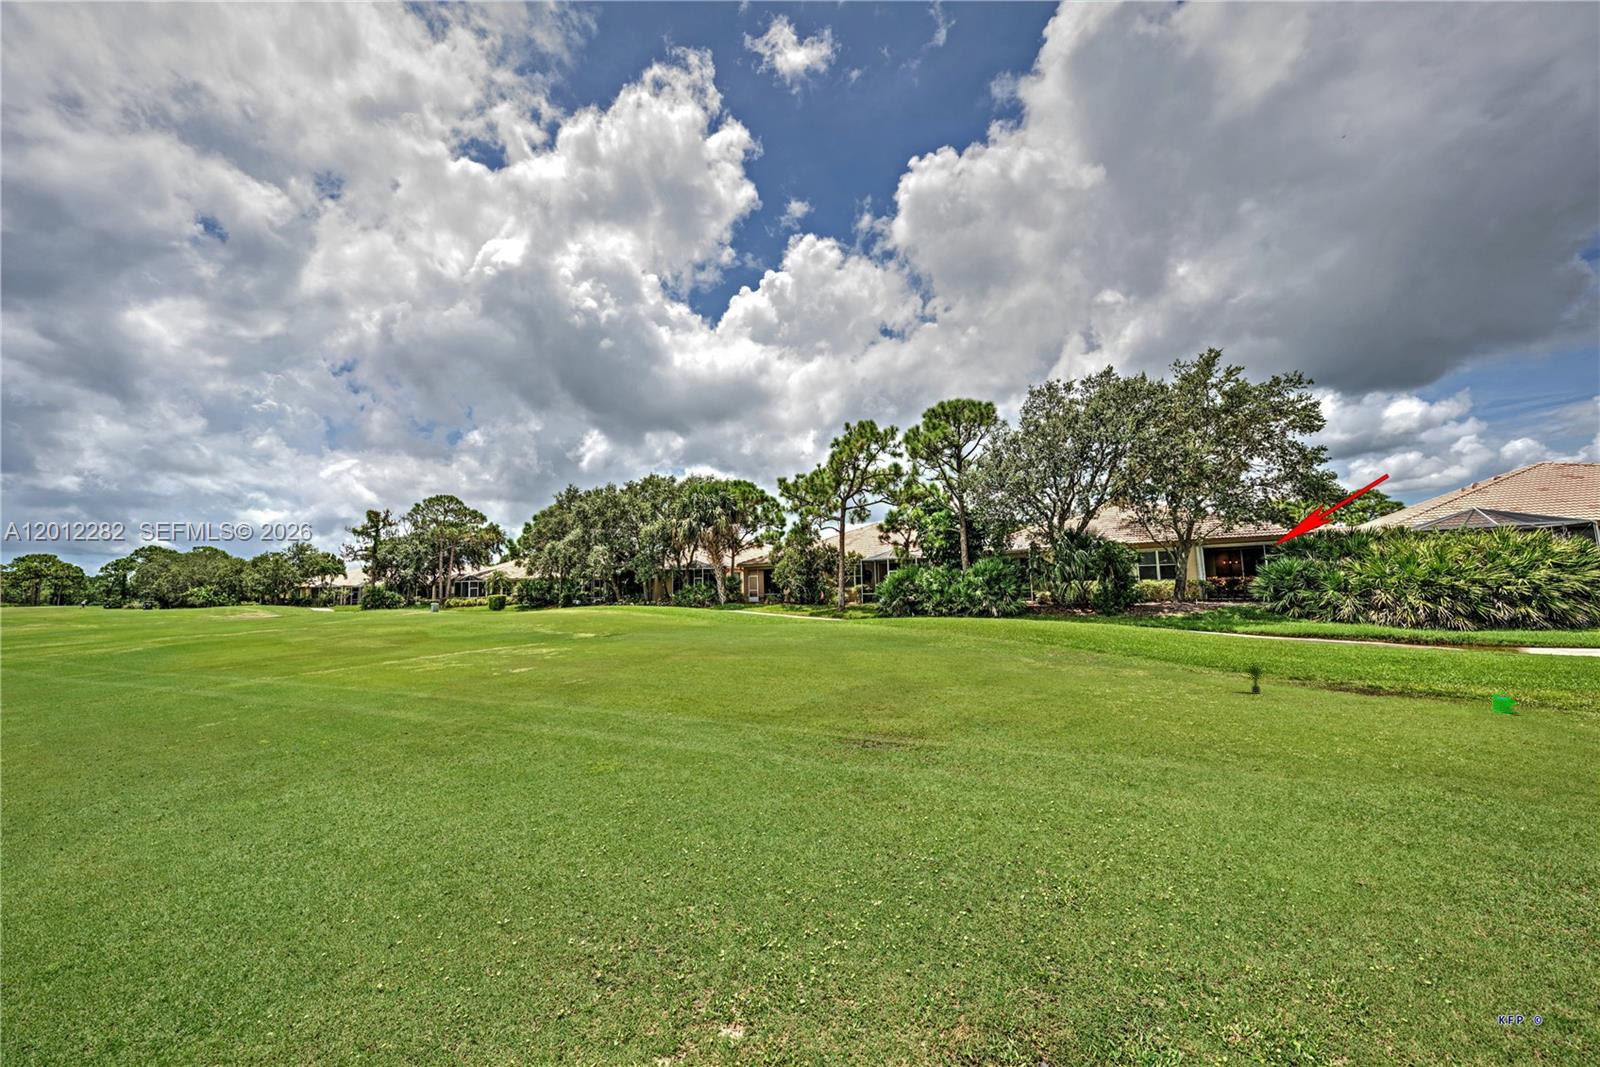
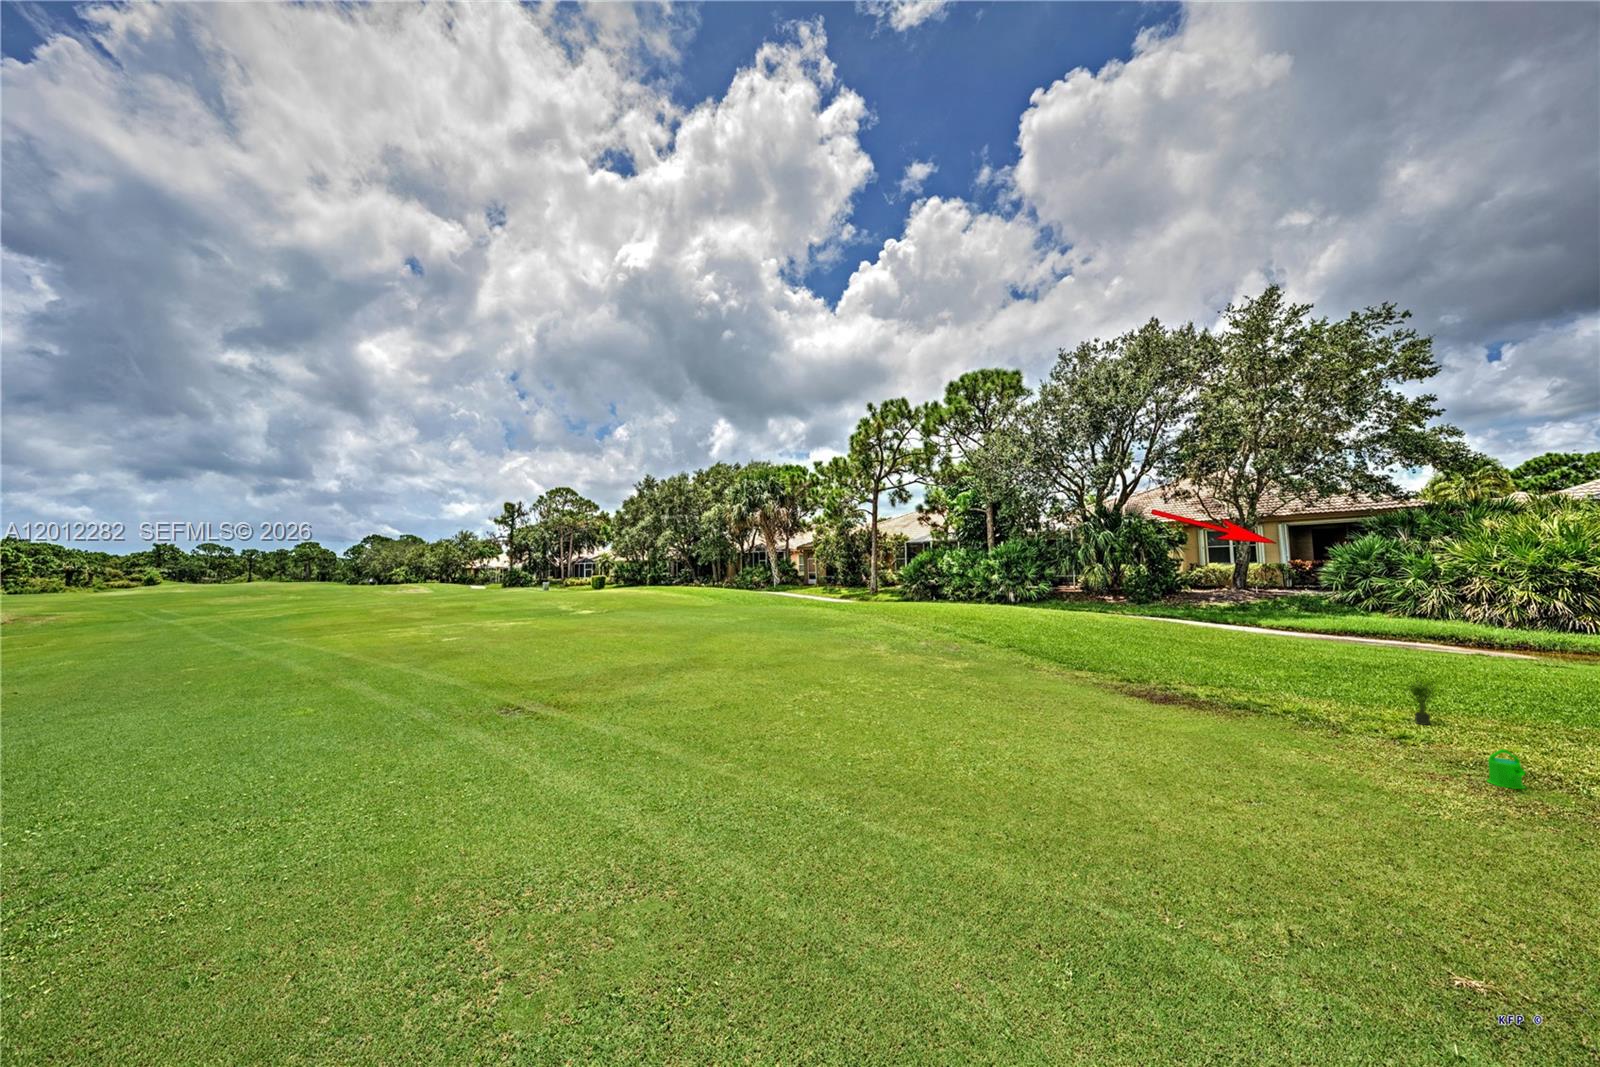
potted plant: present [1244,663,1263,694] -> present [1405,675,1437,725]

